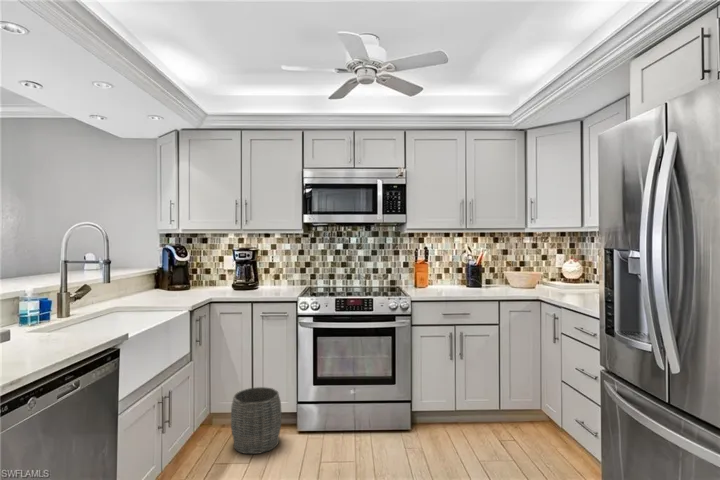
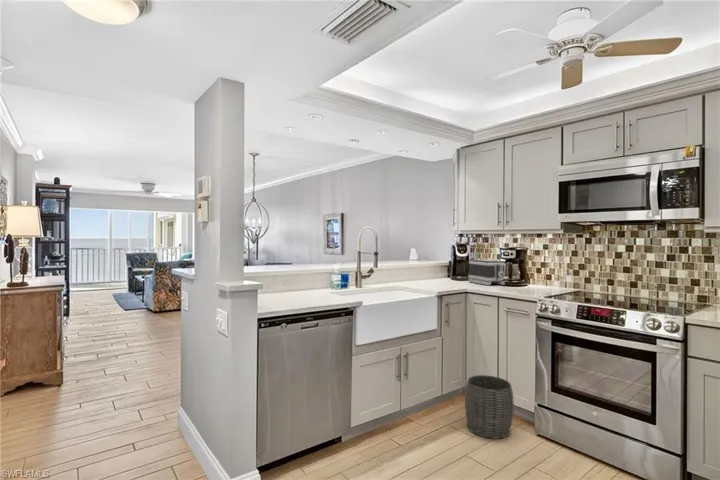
toaster: none [193,263,238,292] -> present [468,259,505,285]

